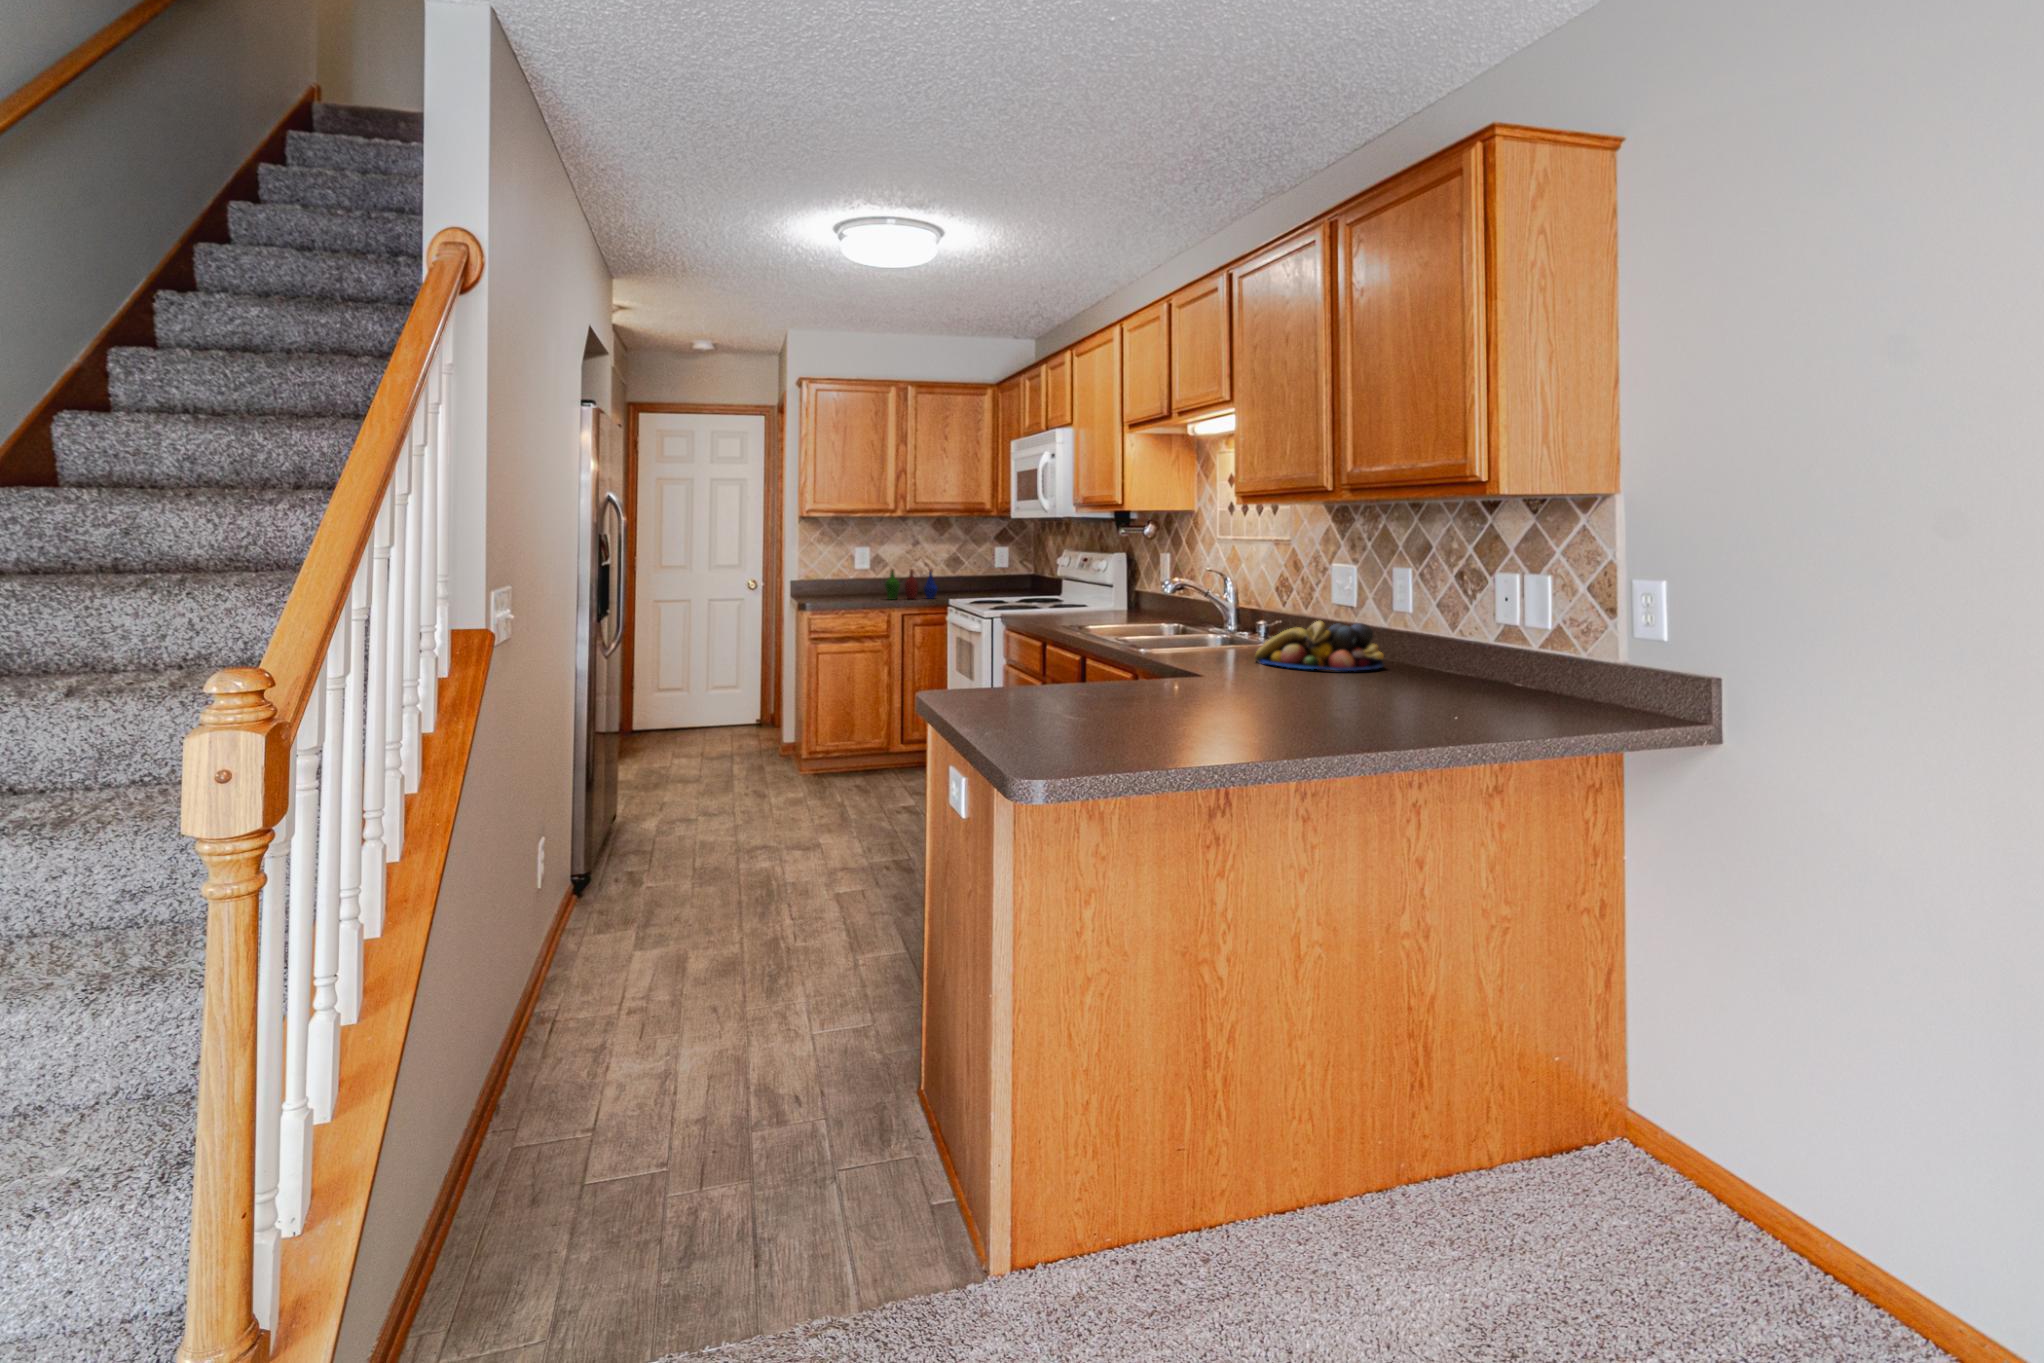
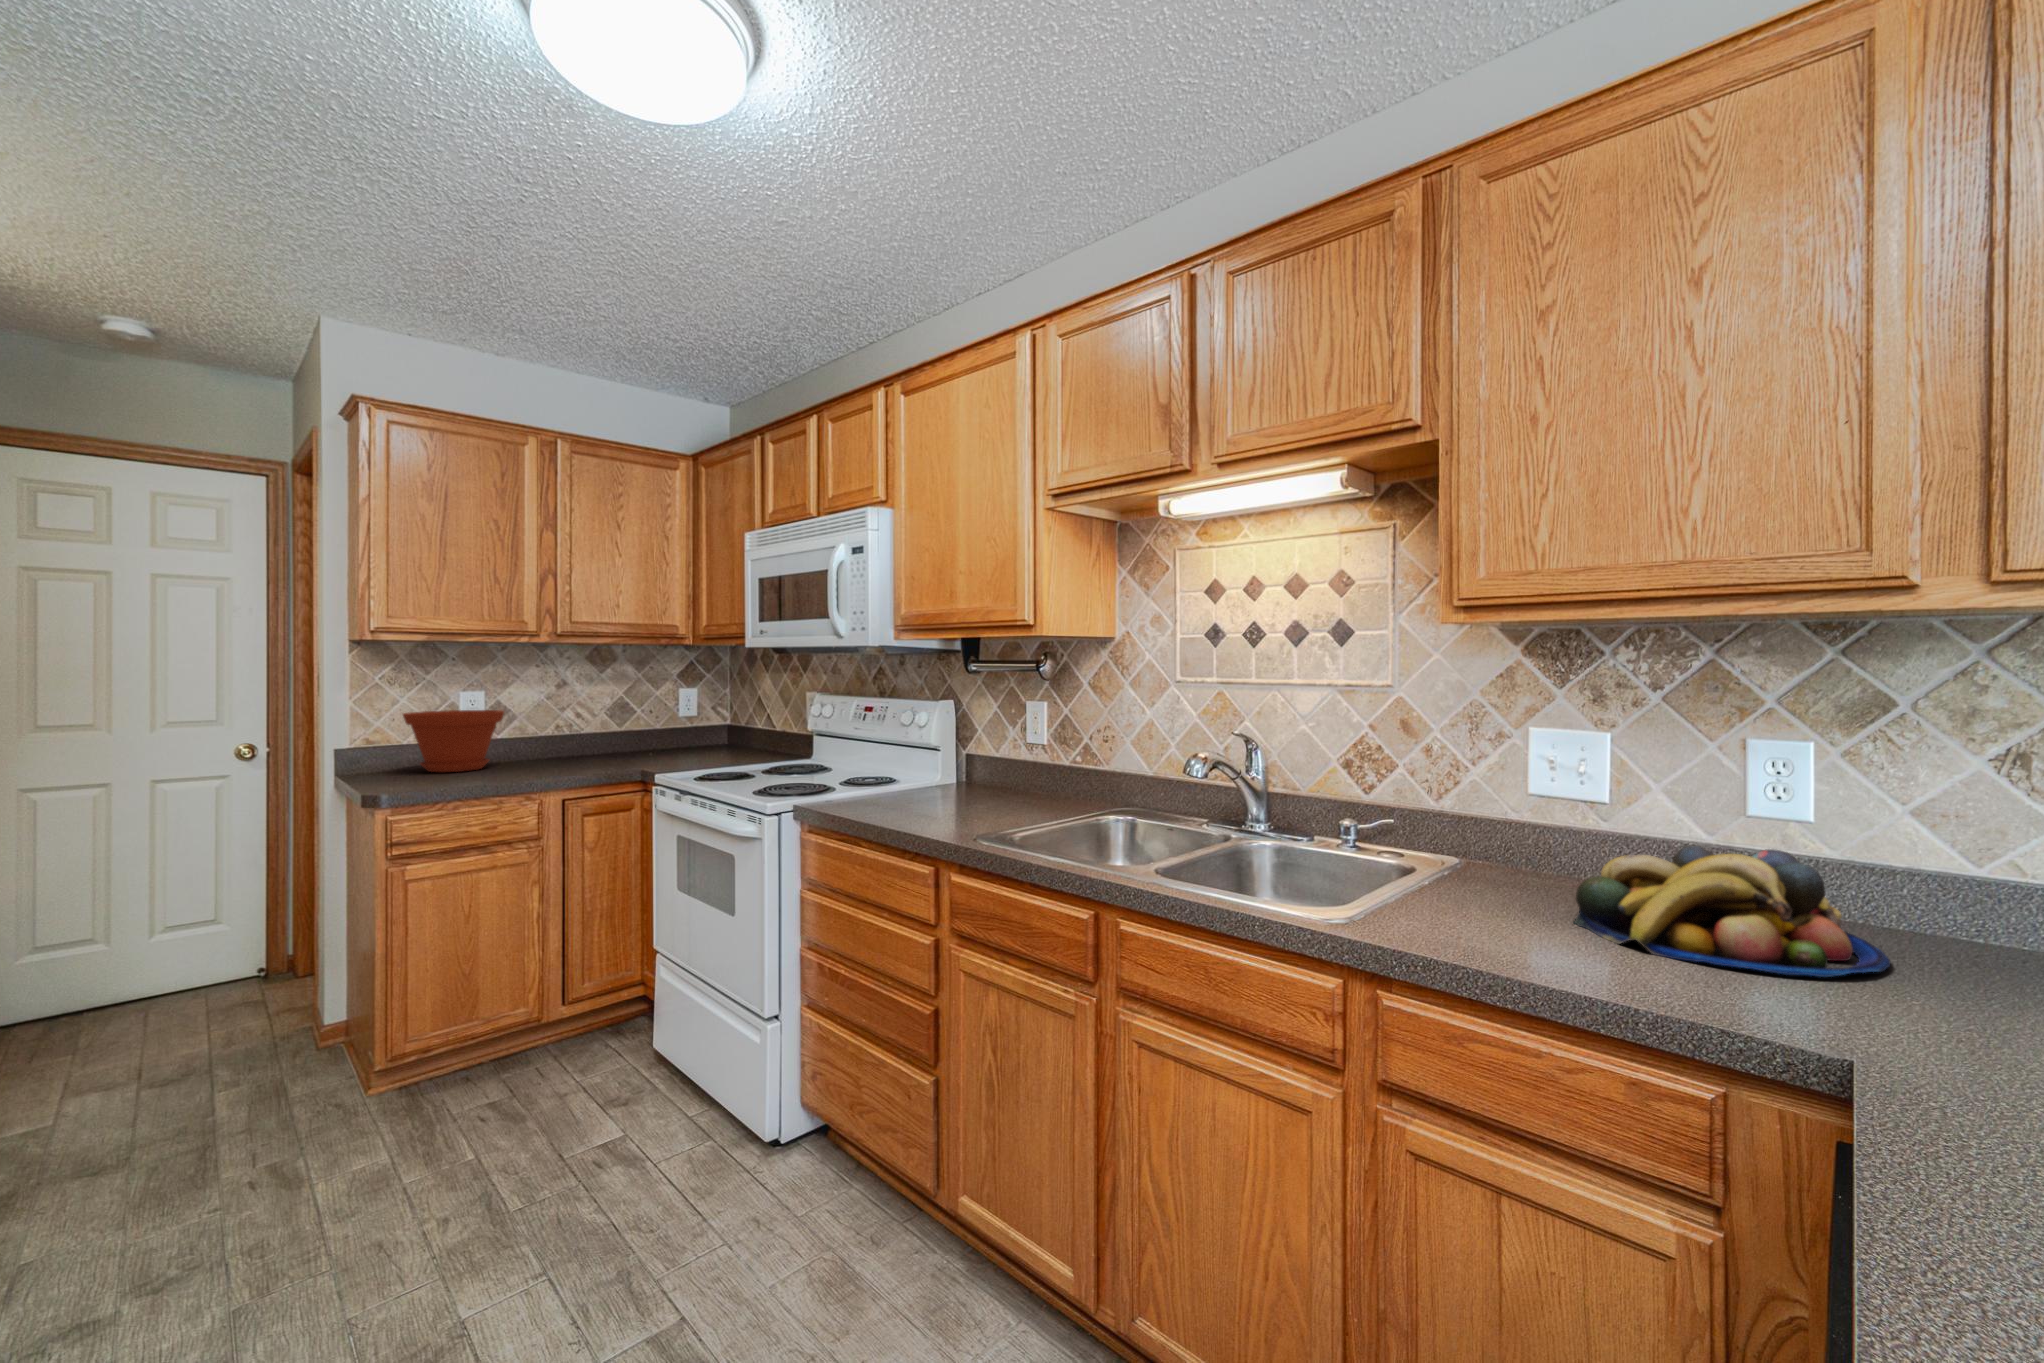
plant pot: none [825,560,878,596] -> present [403,710,504,772]
bottle: present [885,569,938,599] -> none [527,722,619,776]

